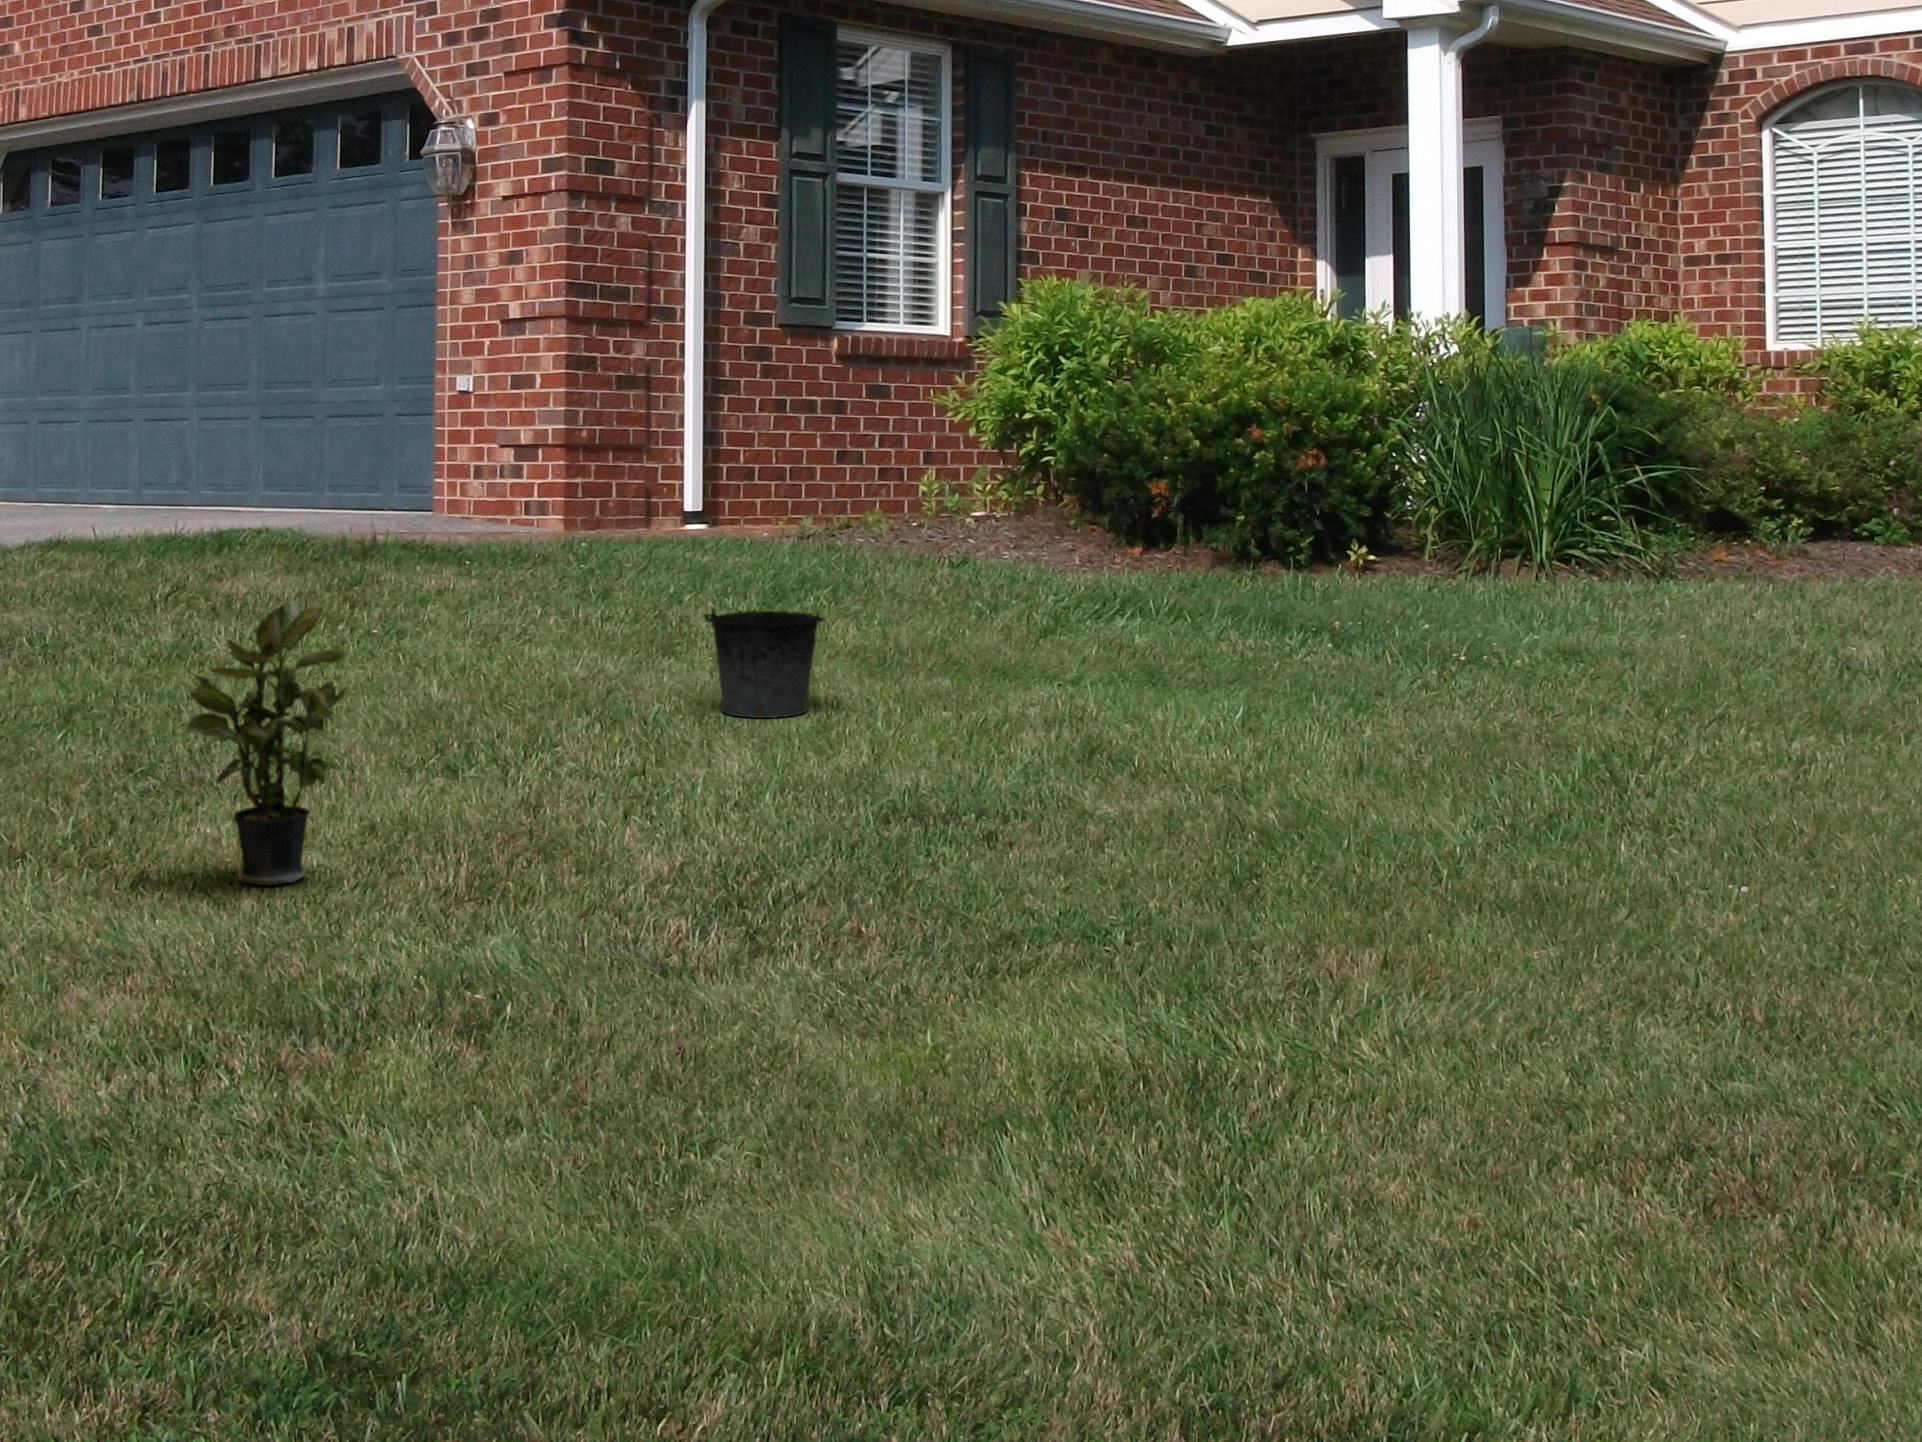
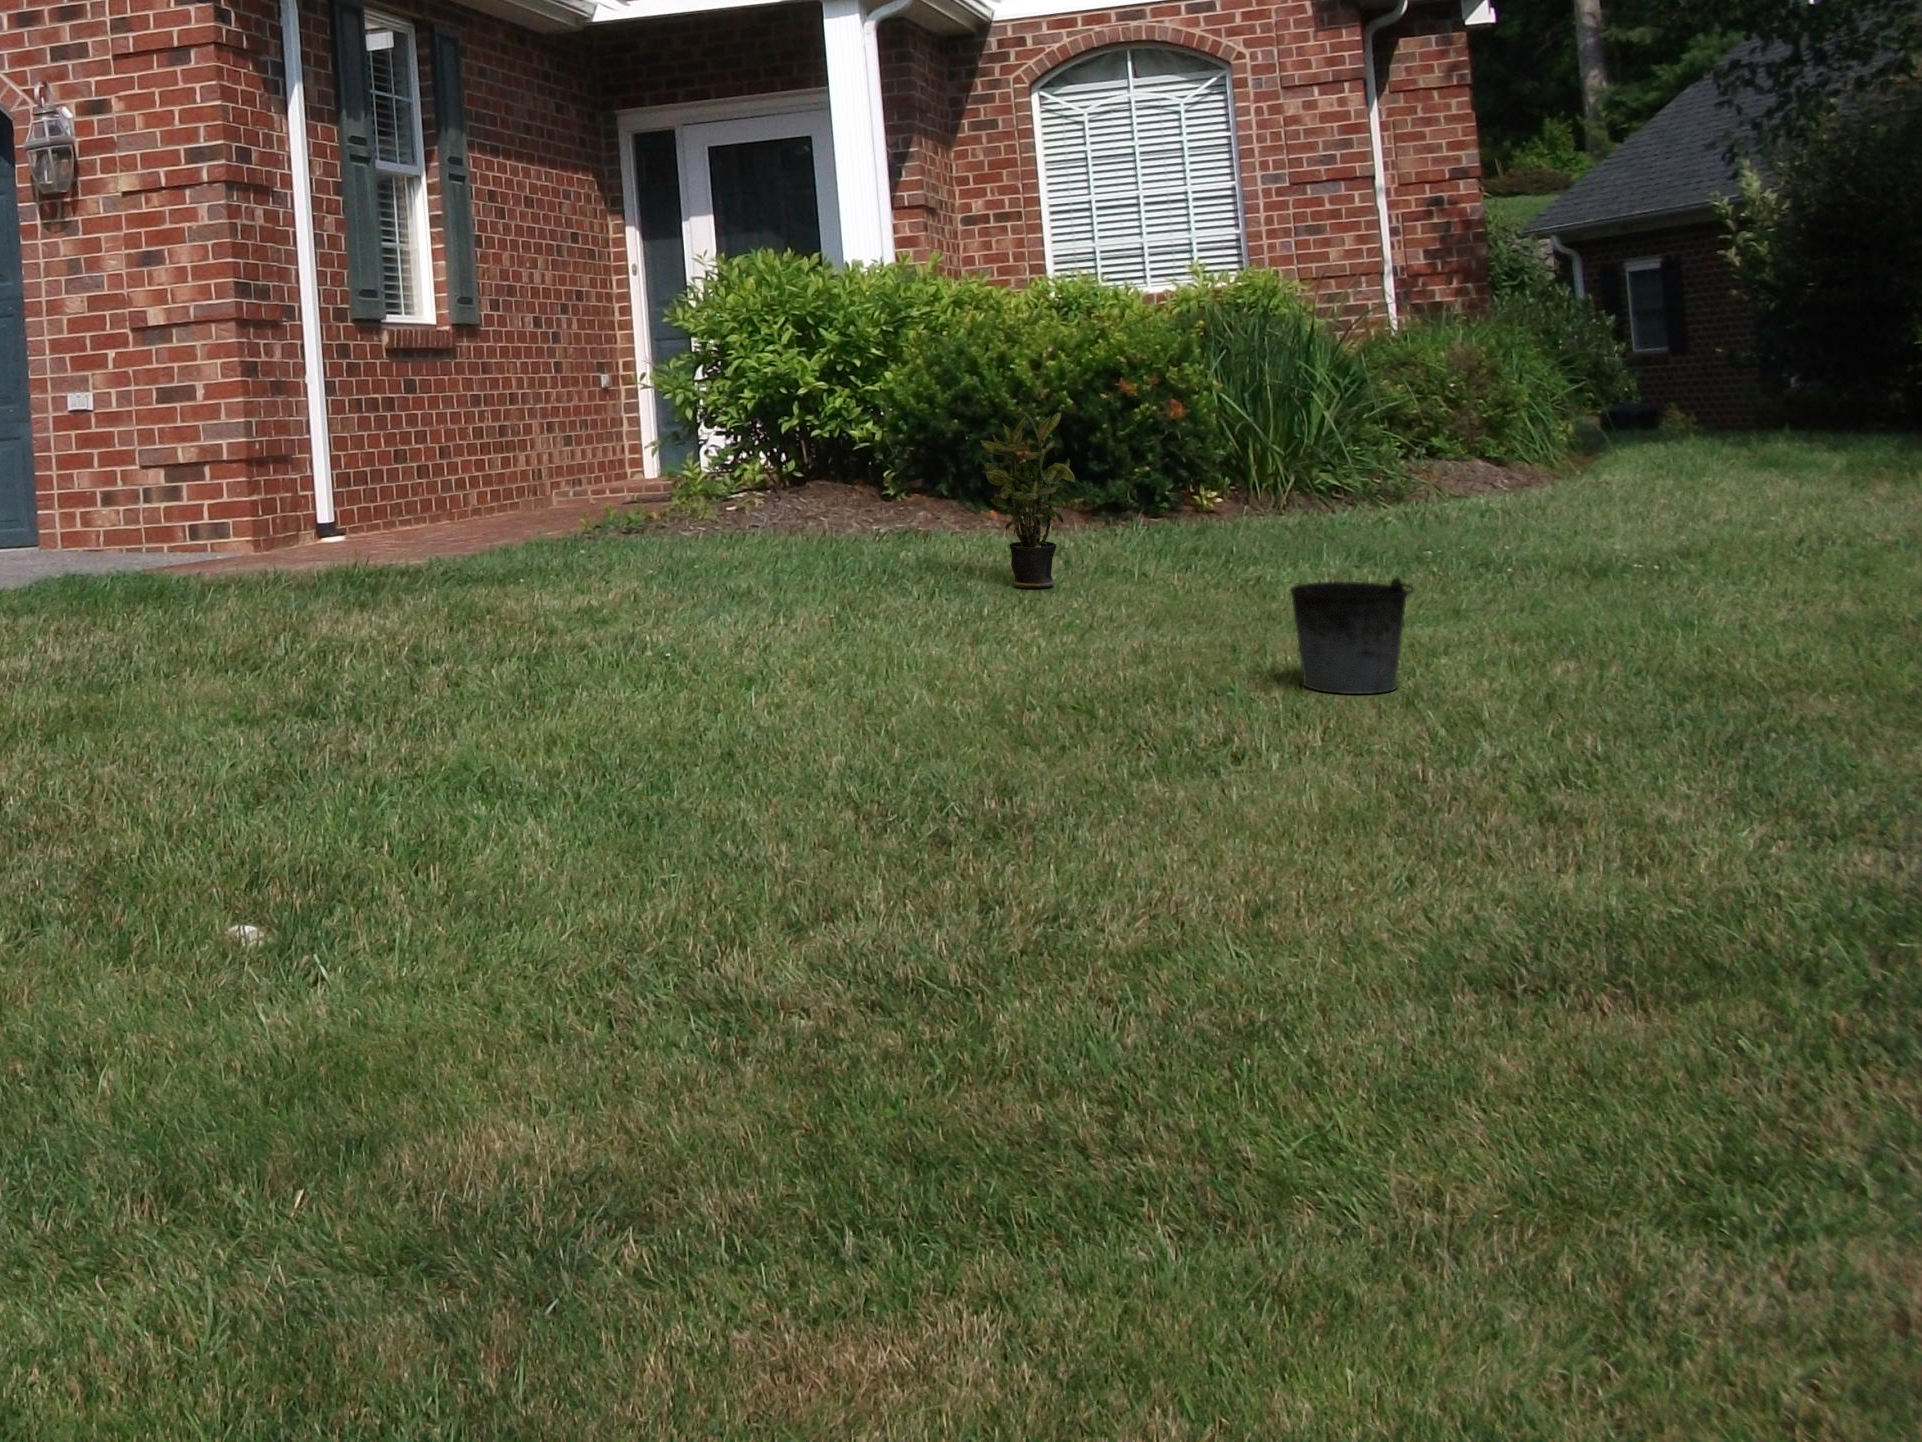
potted plant: present [188,597,347,886] -> present [980,411,1075,588]

